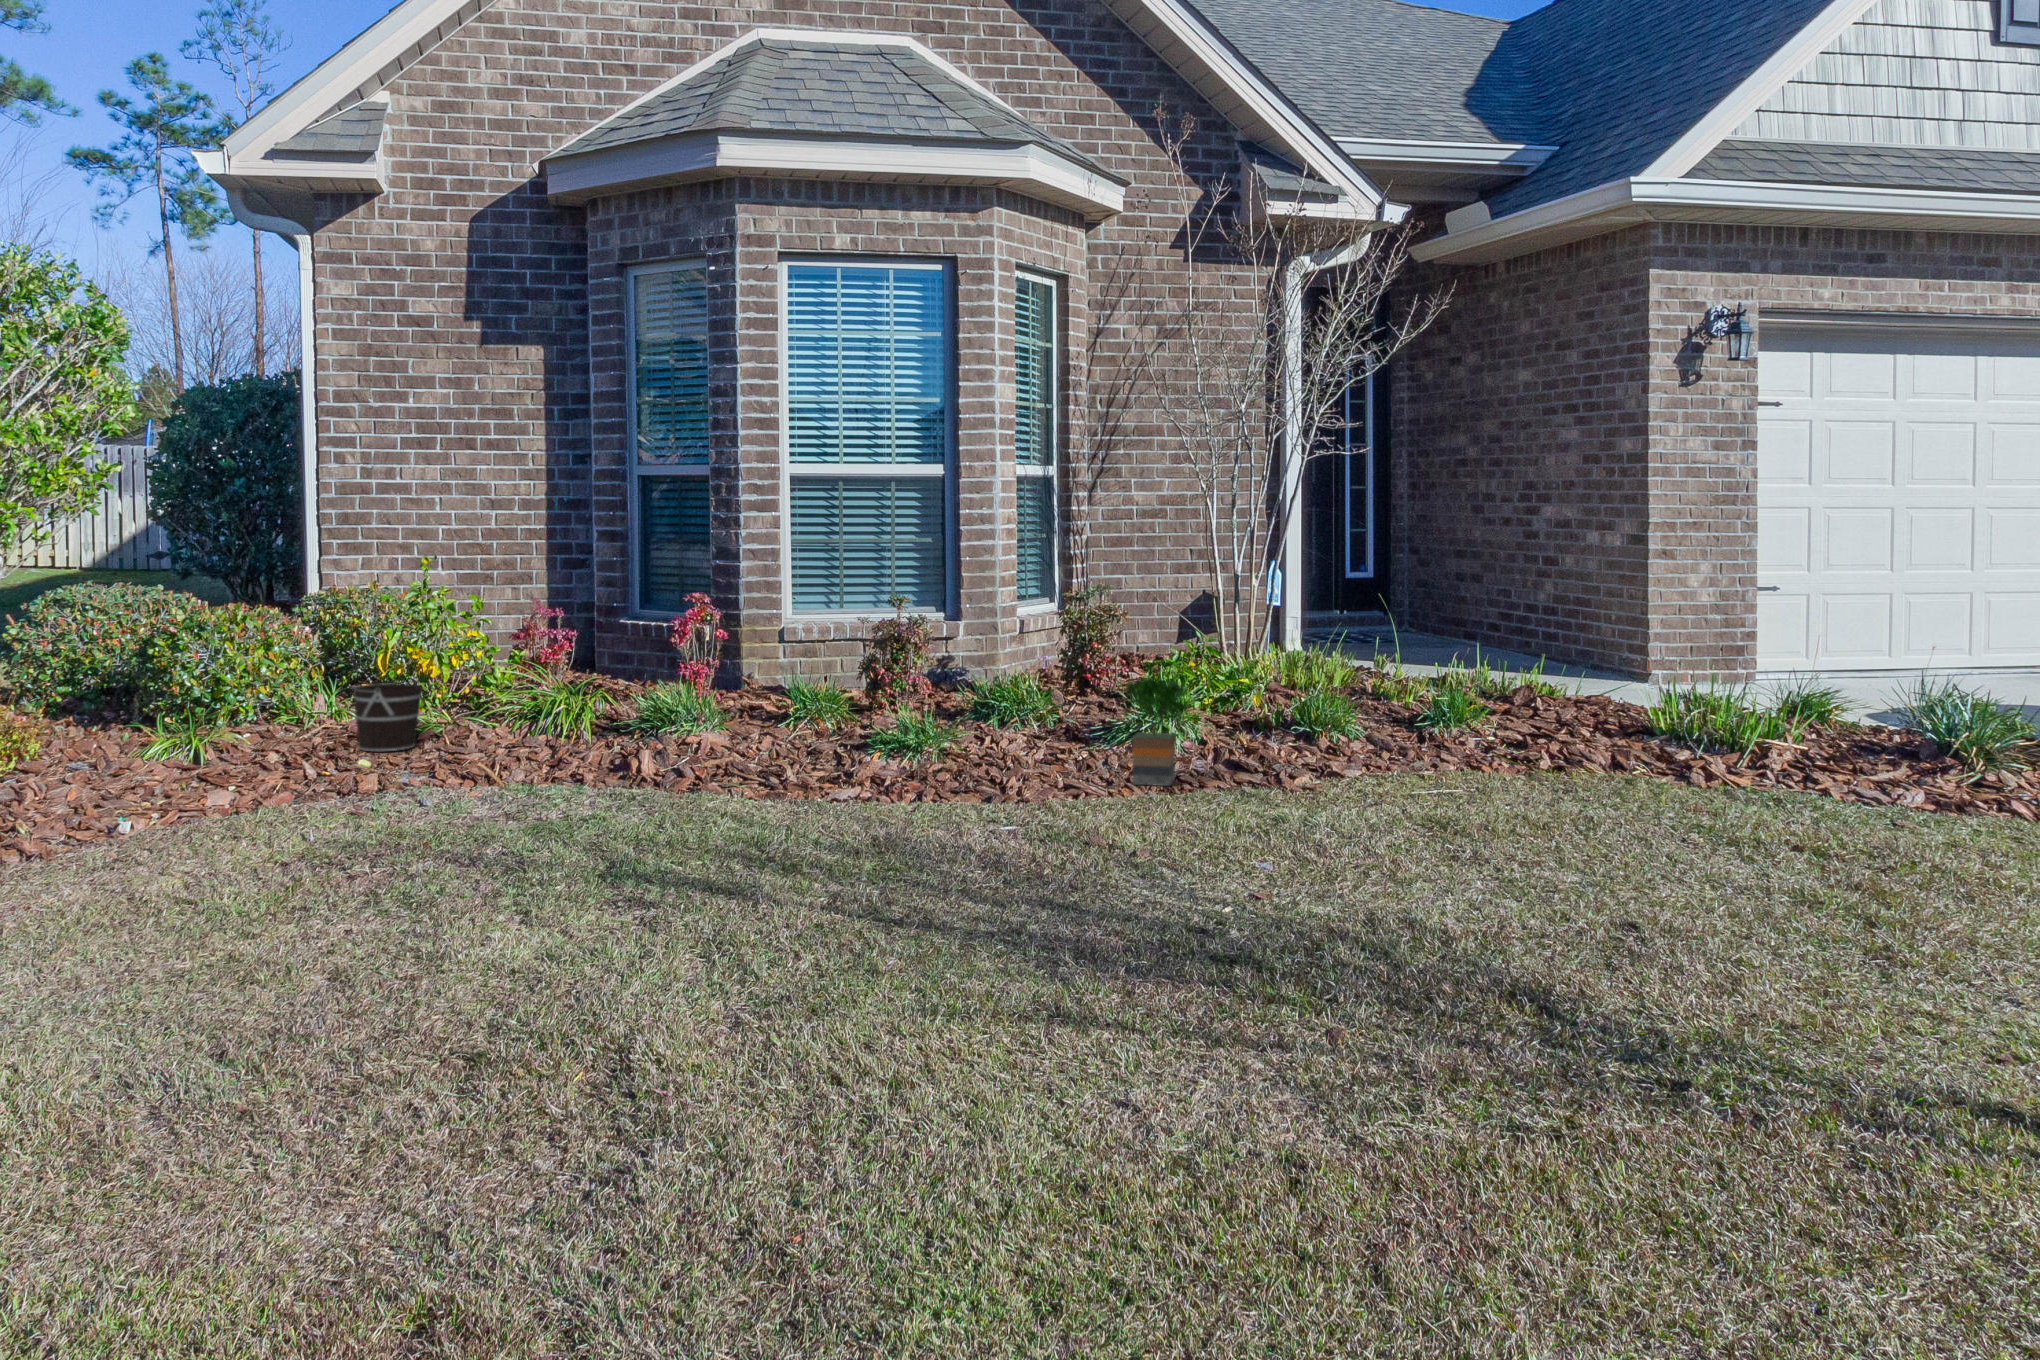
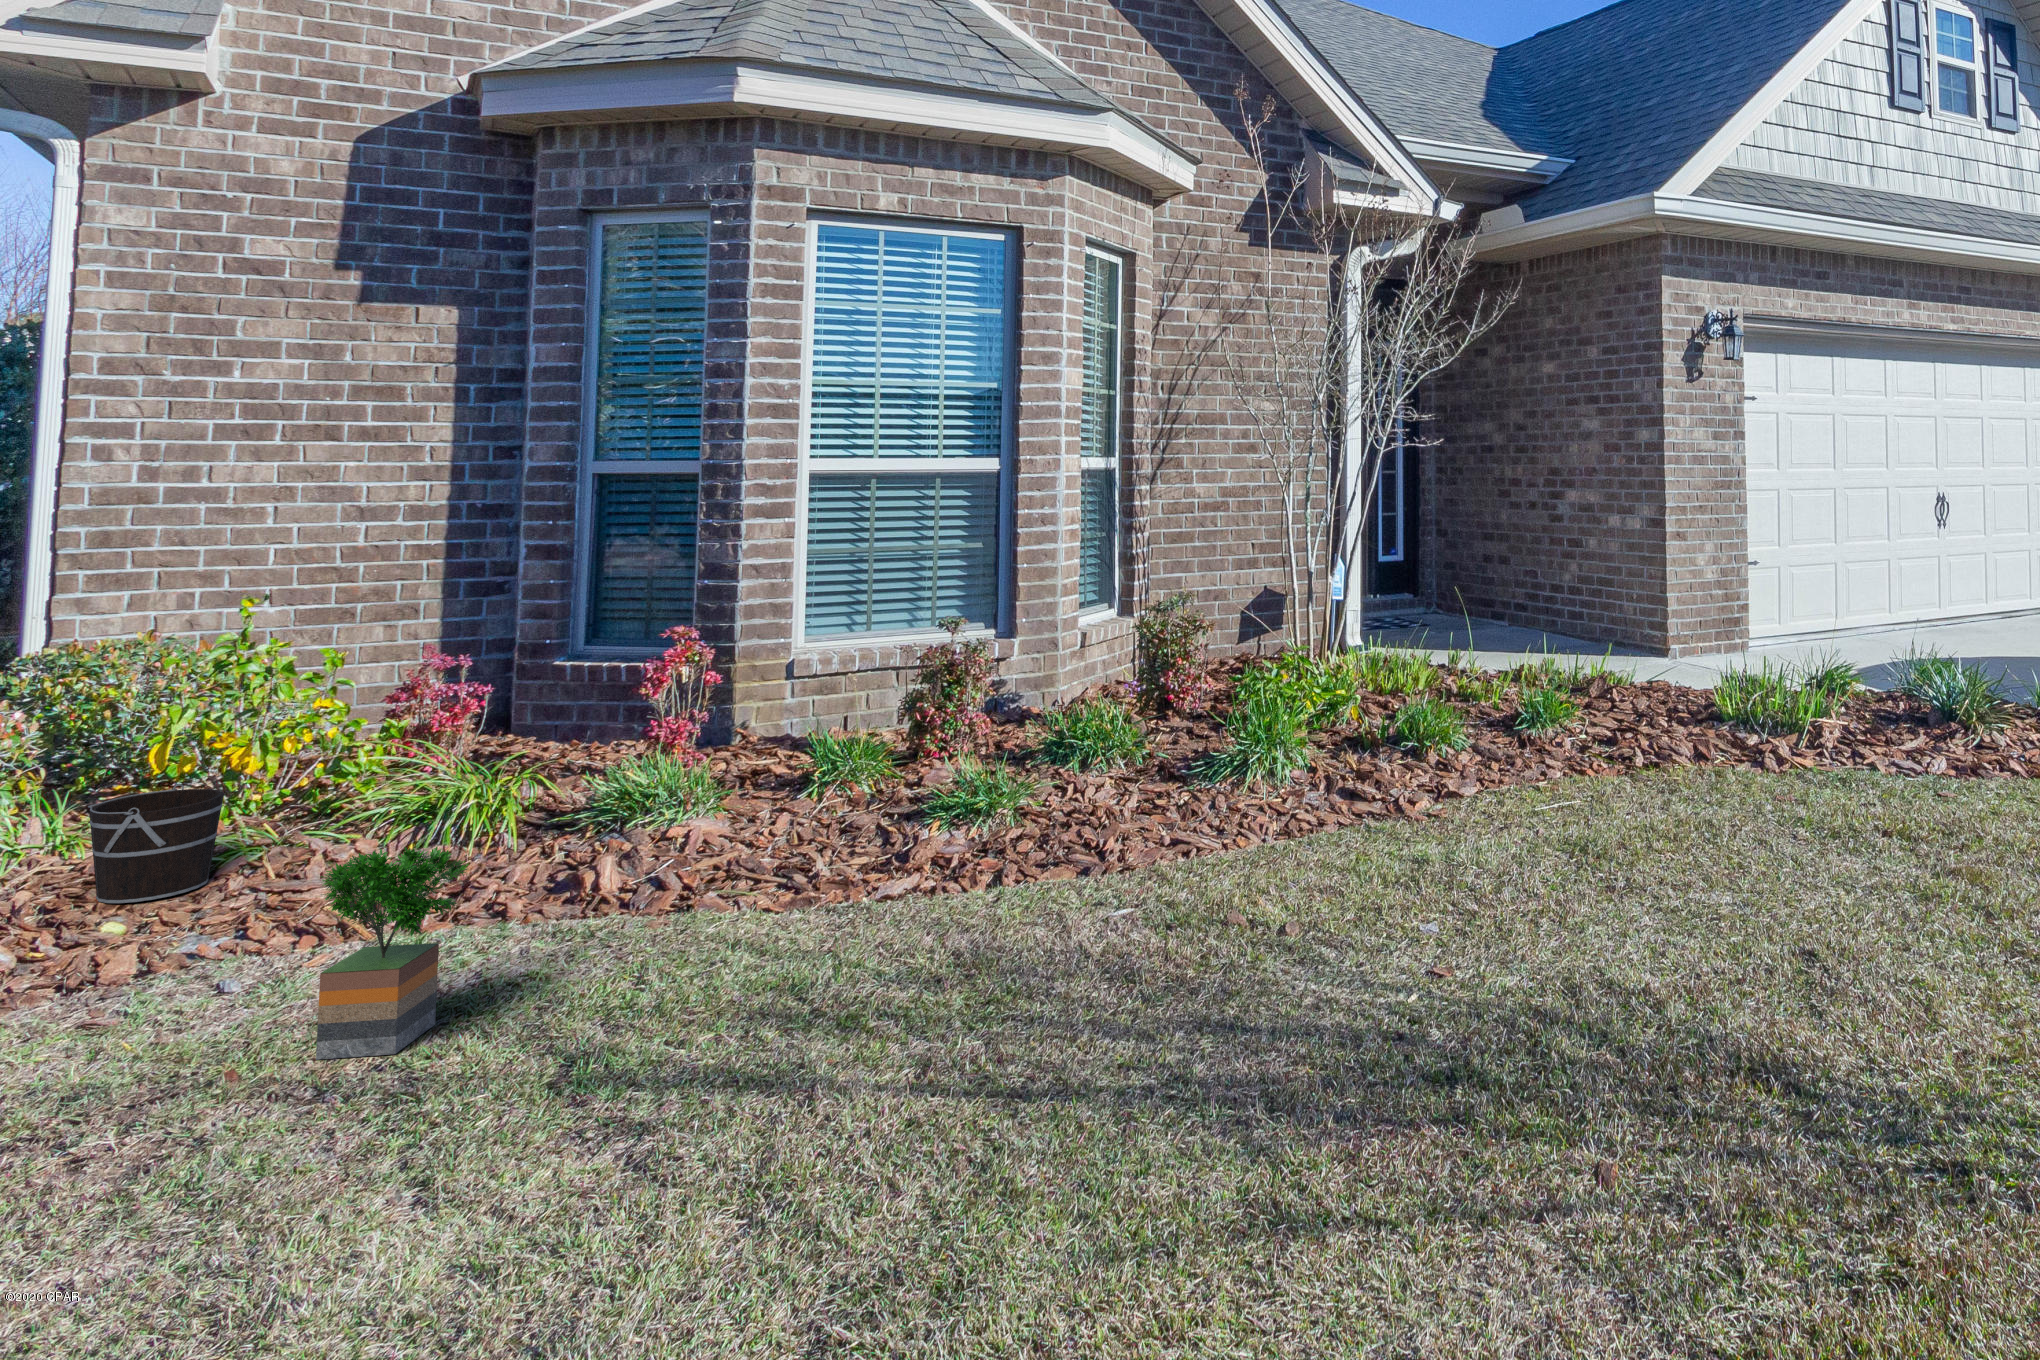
potted tree: present [1125,678,1189,786] -> present [316,847,468,1060]

